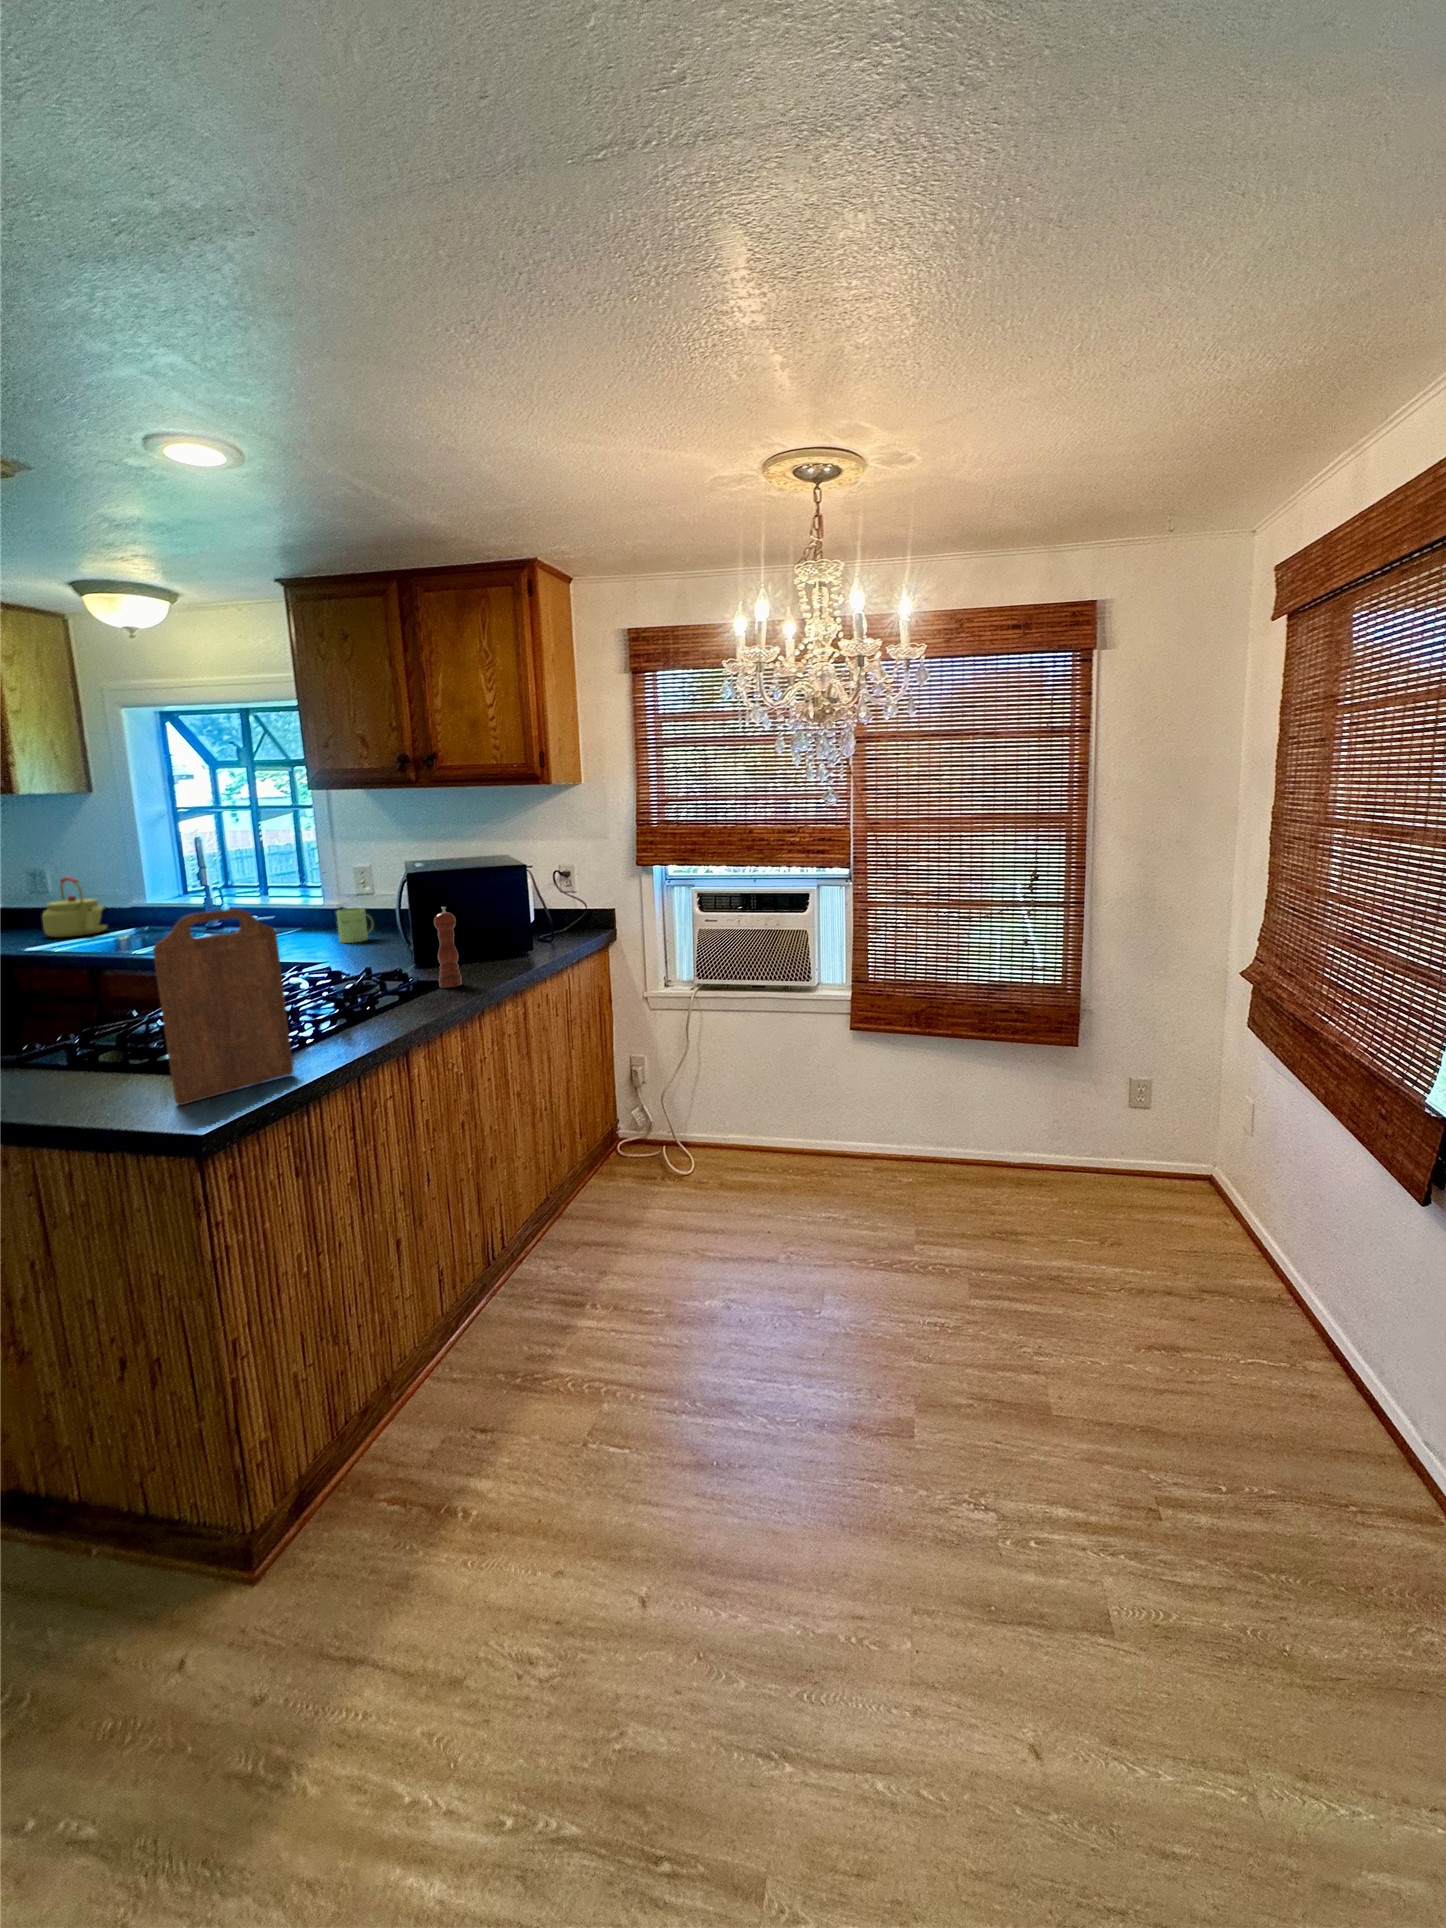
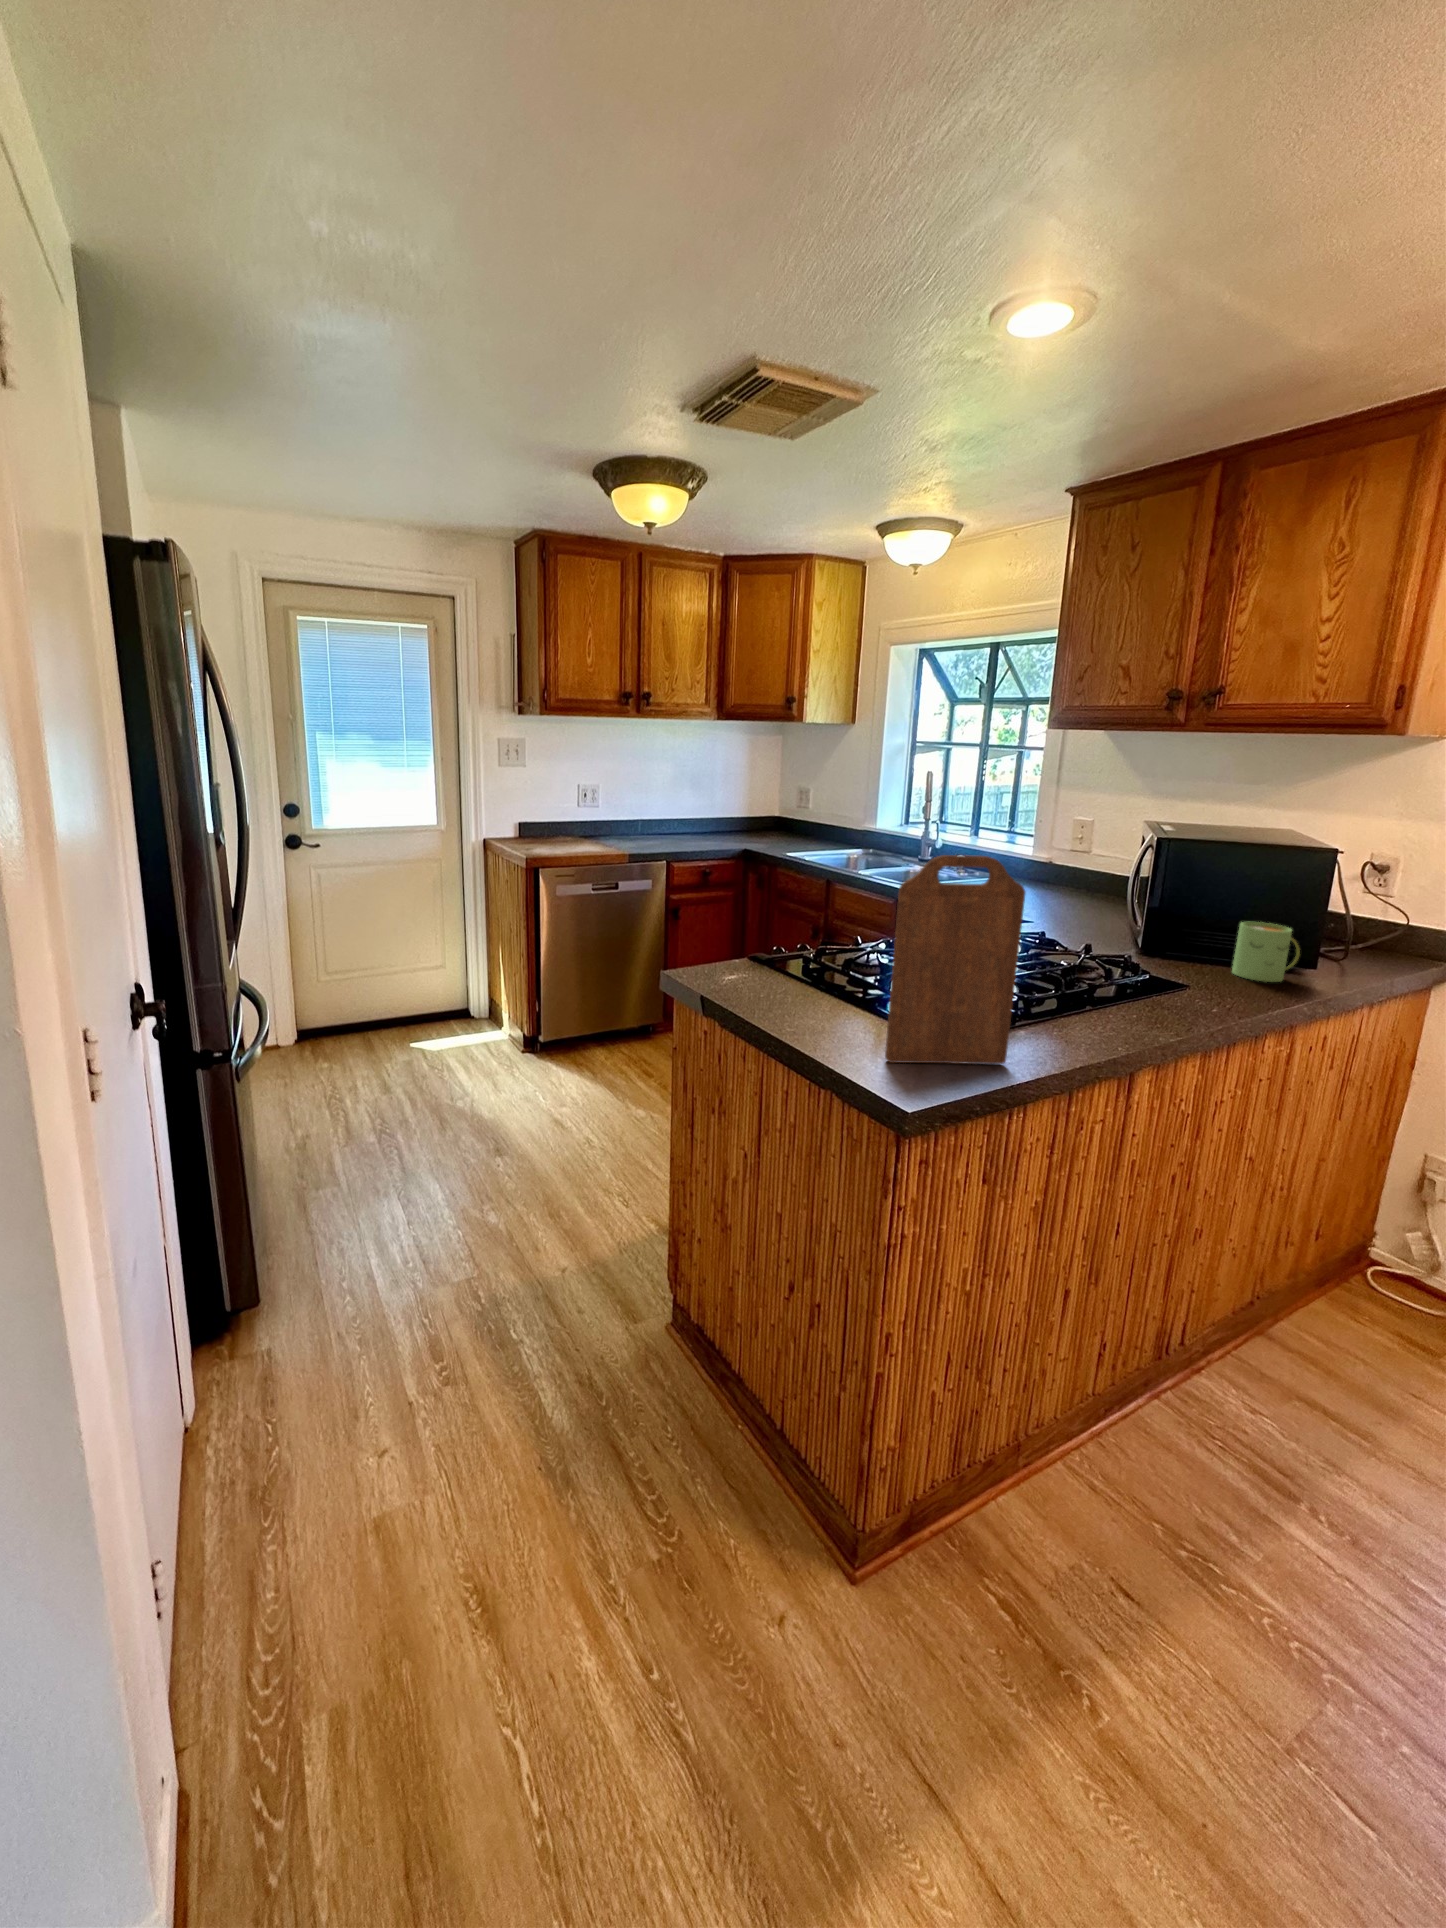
kettle: present [42,877,107,937] -> none [800,796,844,848]
pepper mill: present [434,907,462,988] -> none [1179,890,1225,998]
mug: present [337,908,372,943] -> present [1232,922,1300,982]

